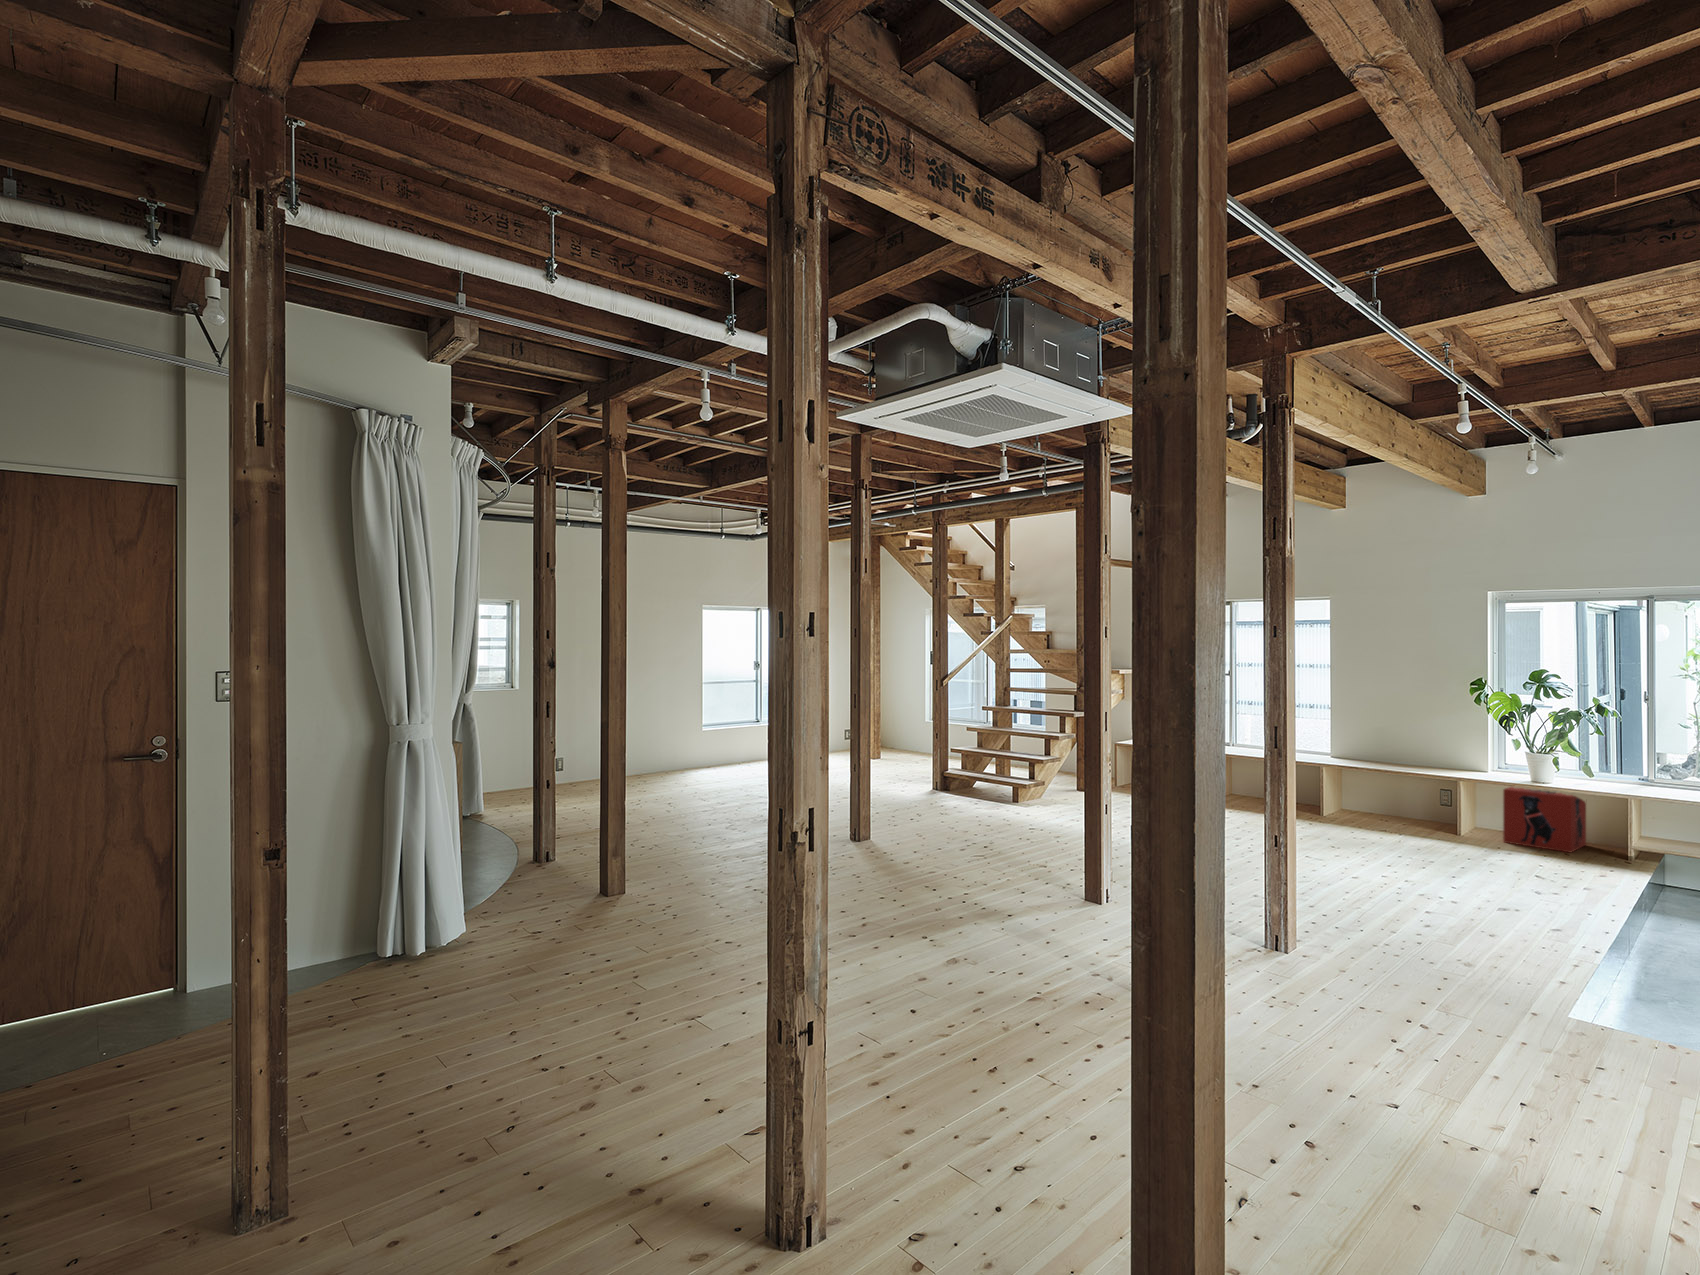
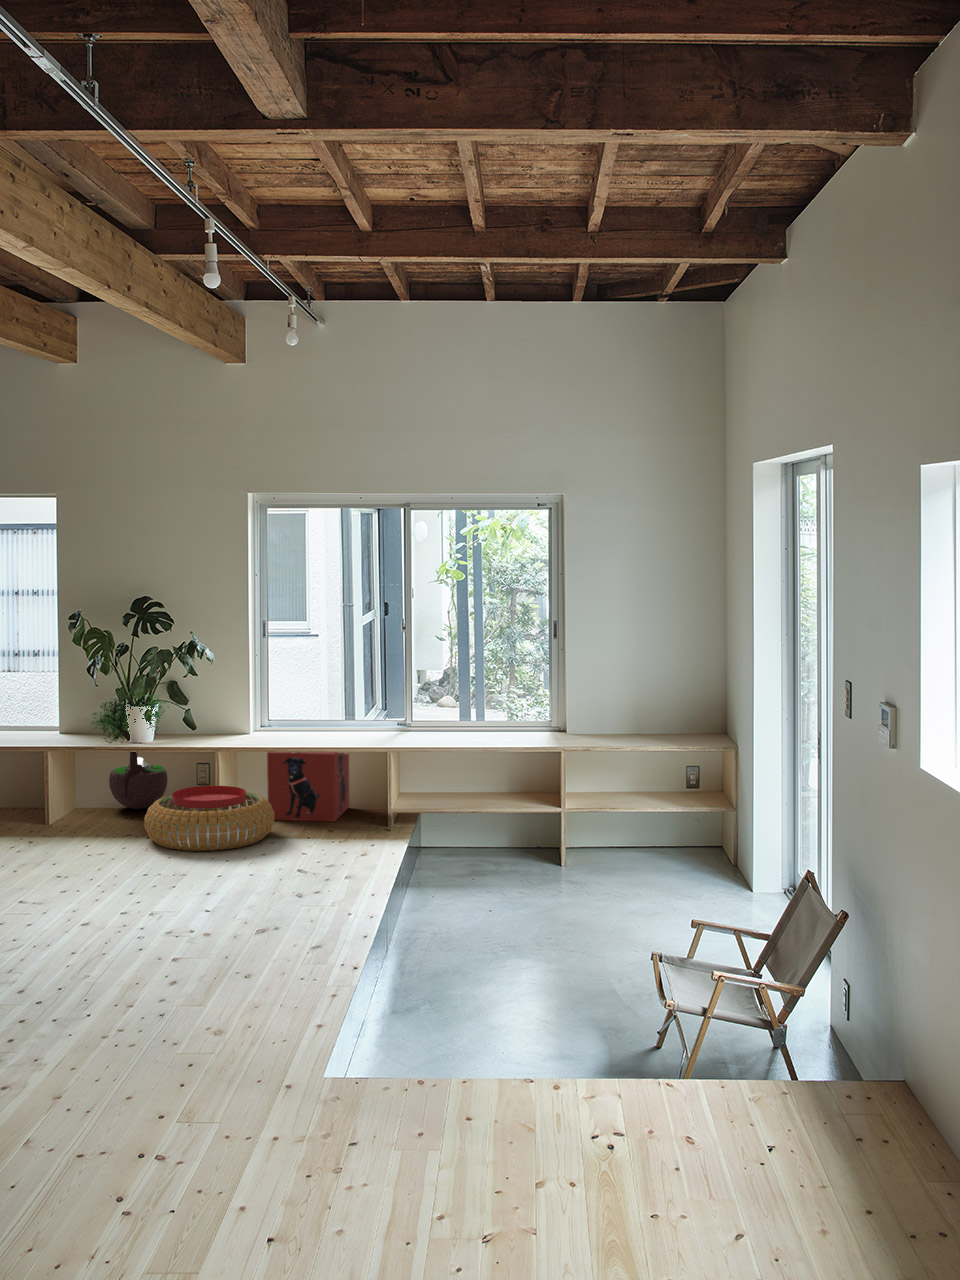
potted tree: none [1351,725,1415,820] -> present [91,680,169,809]
pouf: none [1394,807,1510,856] -> present [144,786,274,851]

